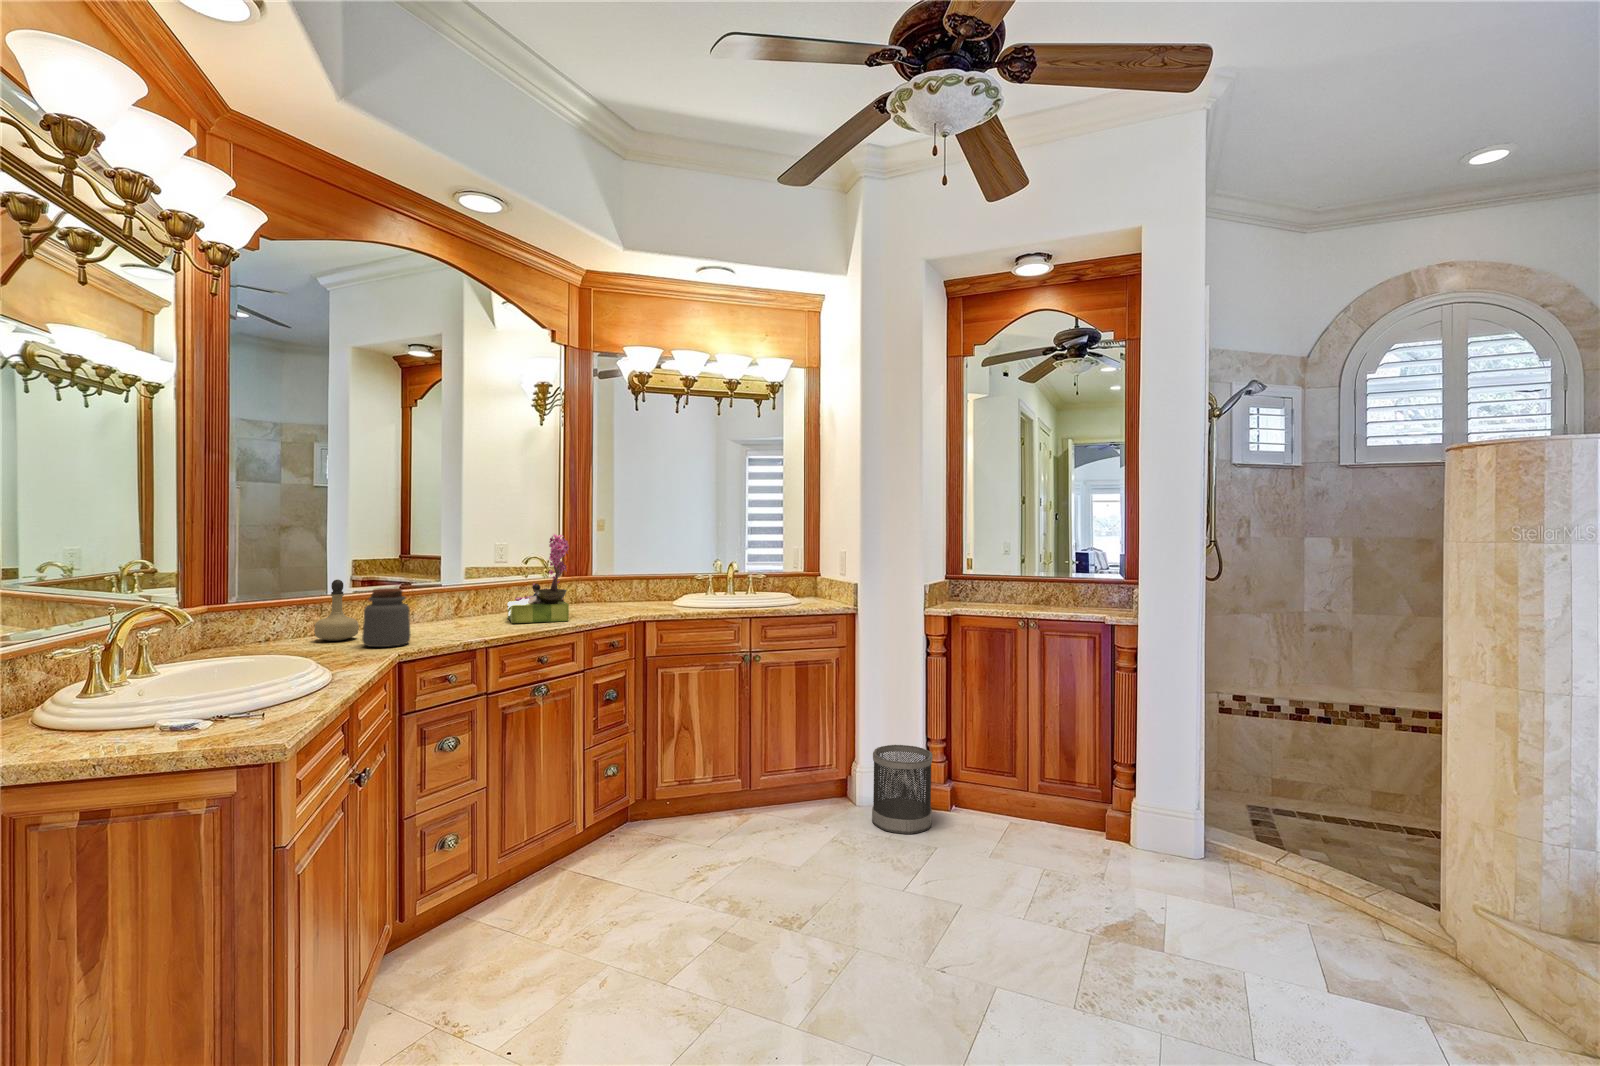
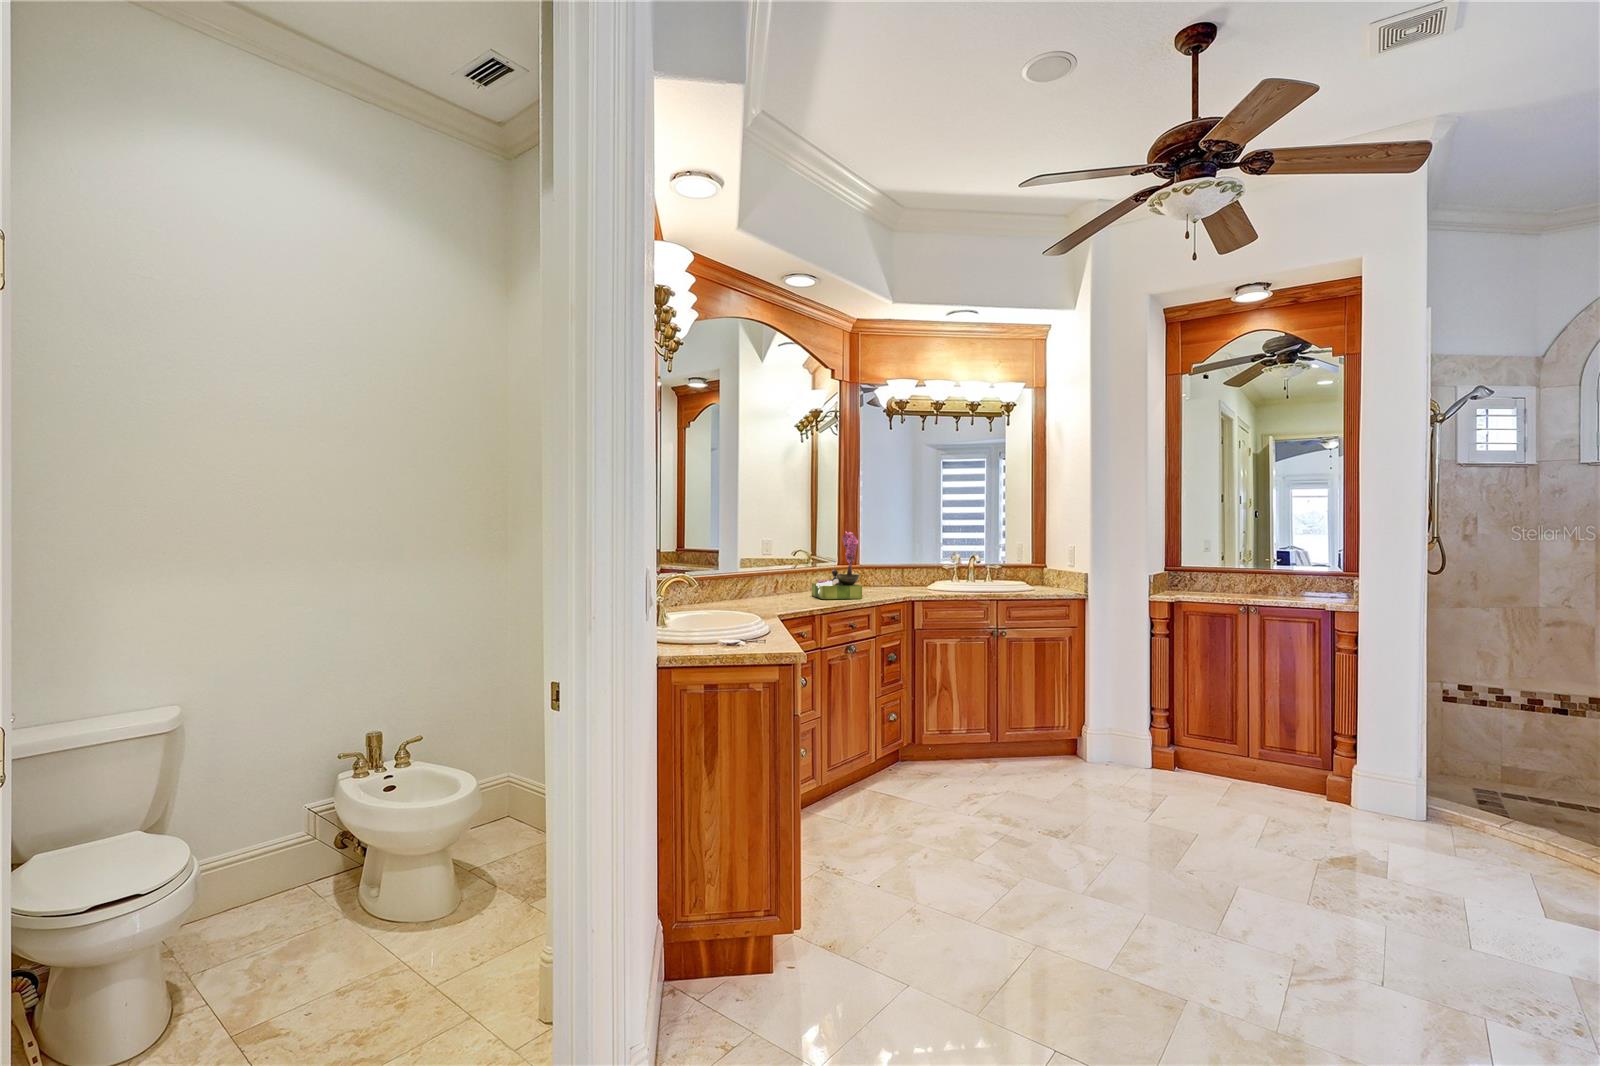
perfume bottle: present [314,580,359,641] -> none [706,564,732,607]
jar: present [362,588,411,647] -> none [744,570,774,611]
wastebasket: present [872,745,932,834] -> none [1105,711,1160,784]

